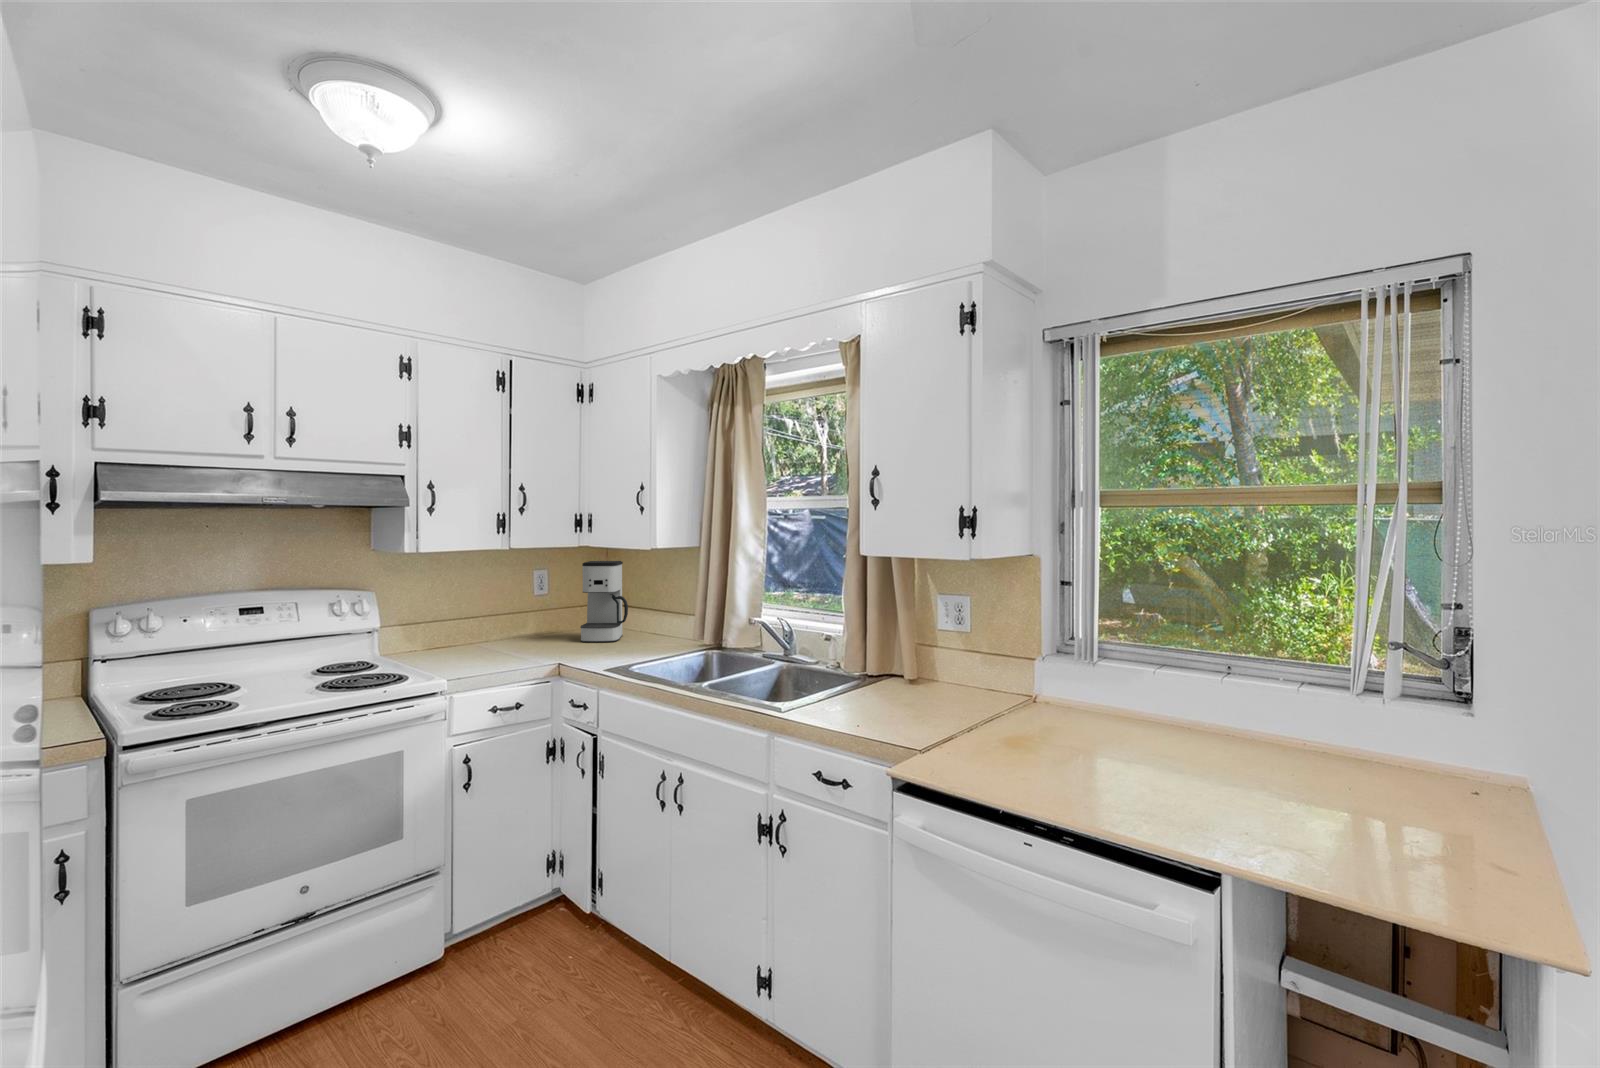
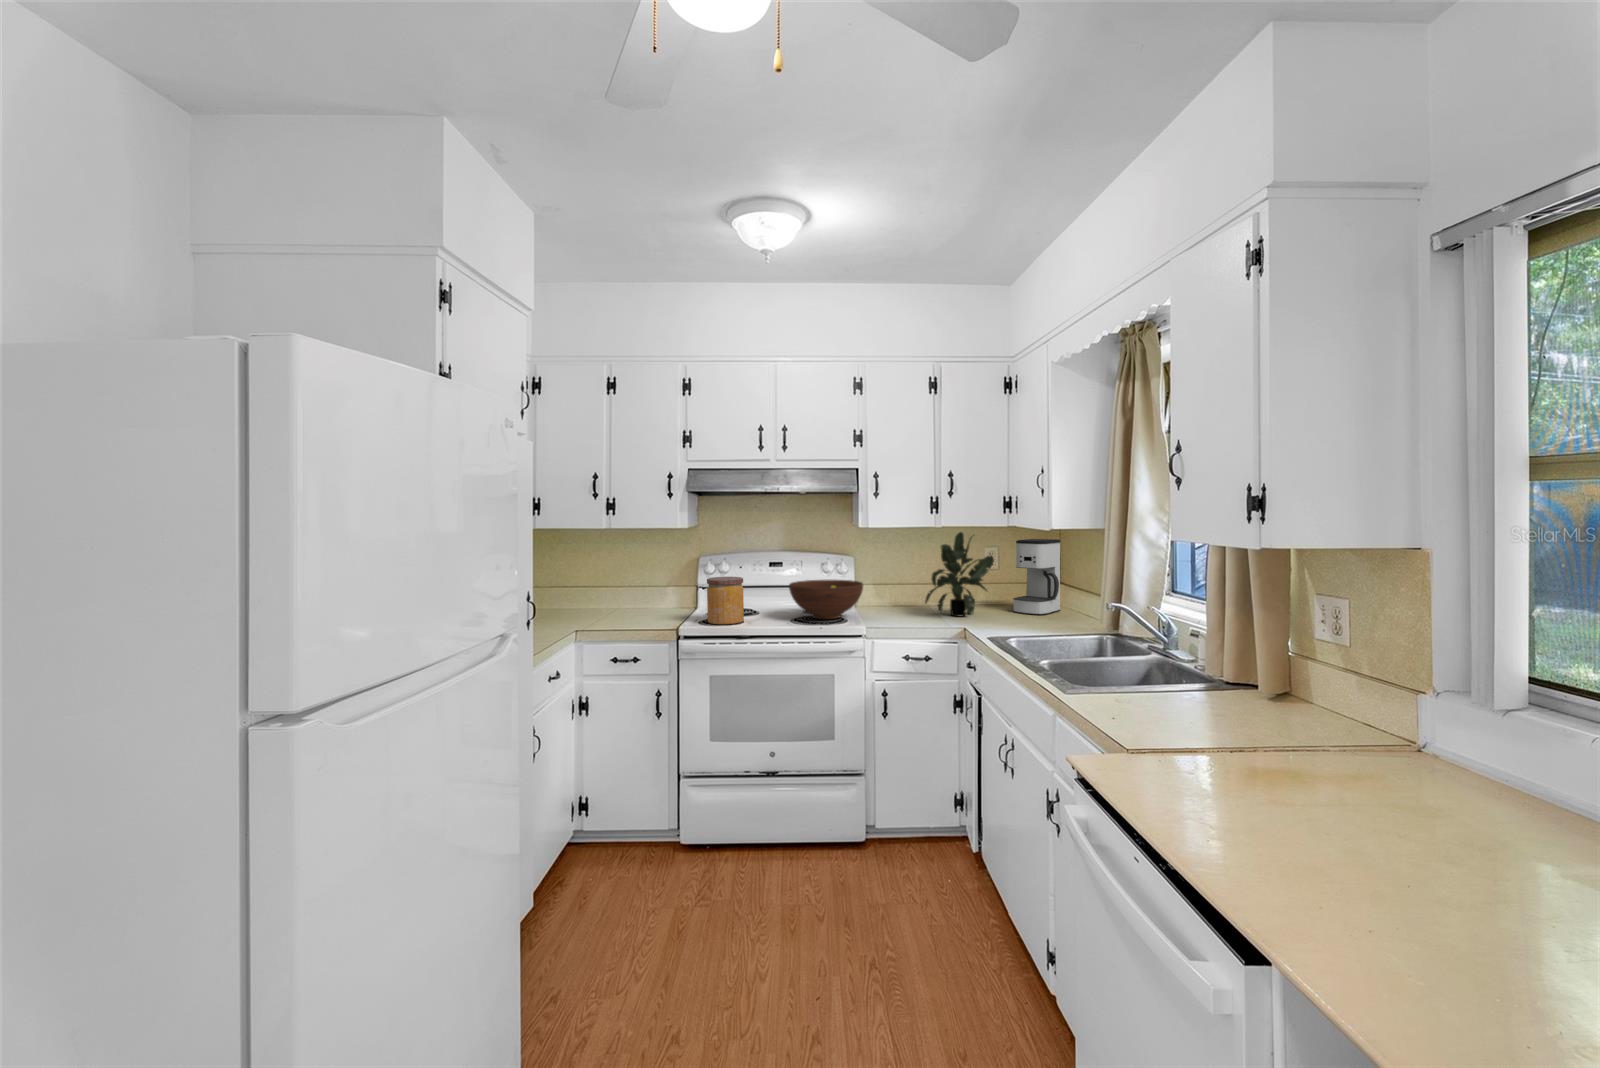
potted plant: none [491,555,571,654] -> present [925,532,994,617]
fruit bowl: none [305,622,423,679] -> present [789,580,863,619]
jar: none [160,631,235,711] -> present [707,577,744,624]

